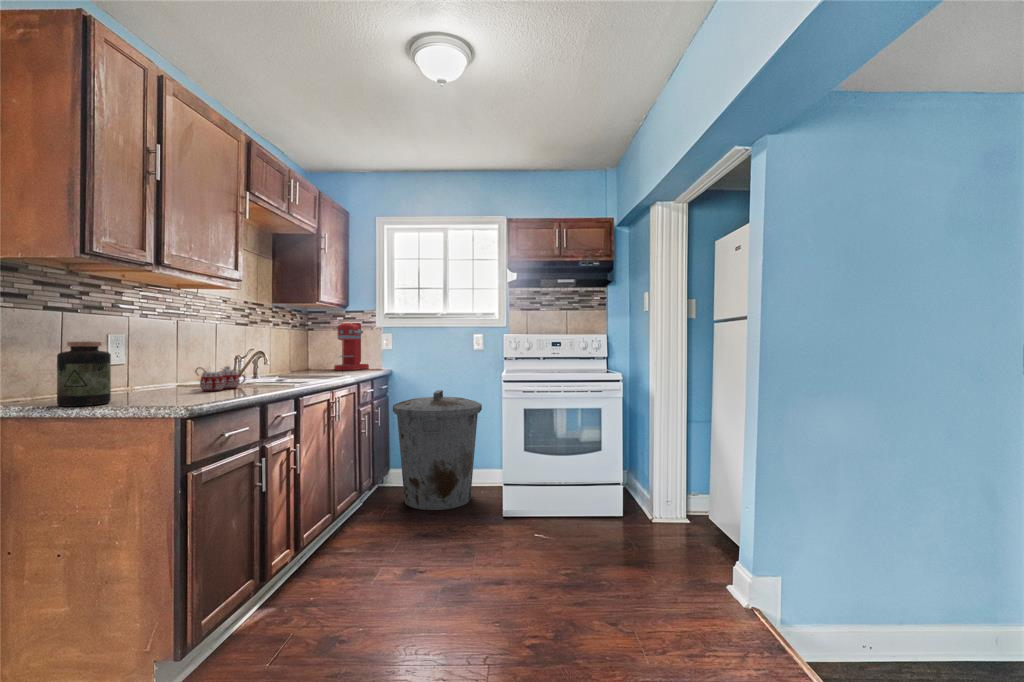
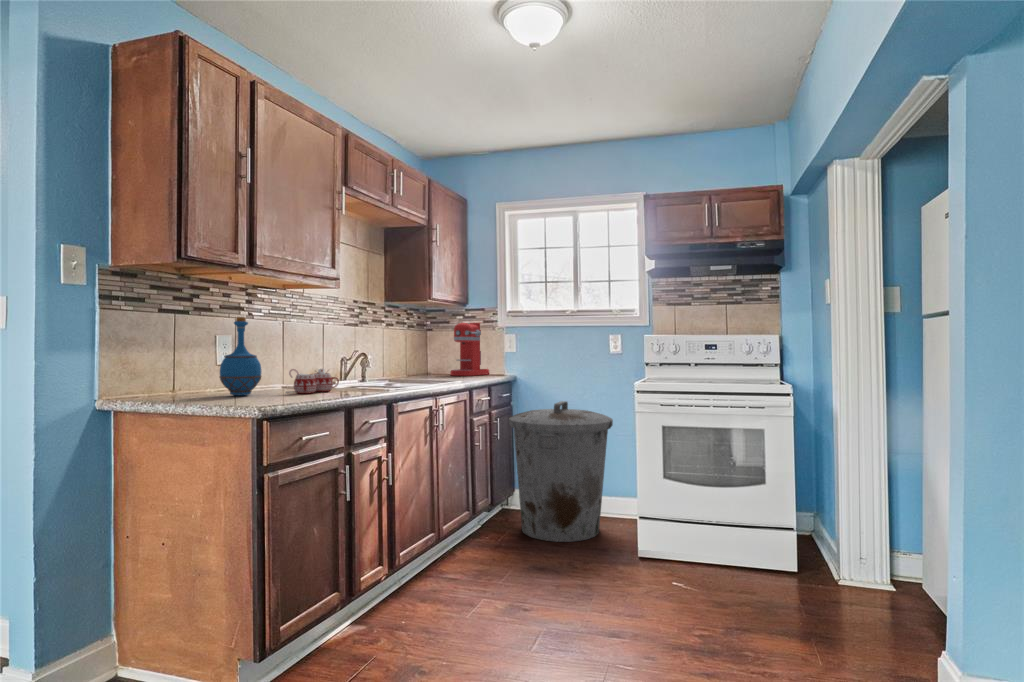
bottle: none [117,315,167,395] -> present [220,317,261,396]
jar: present [57,342,111,406] -> none [163,343,207,404]

